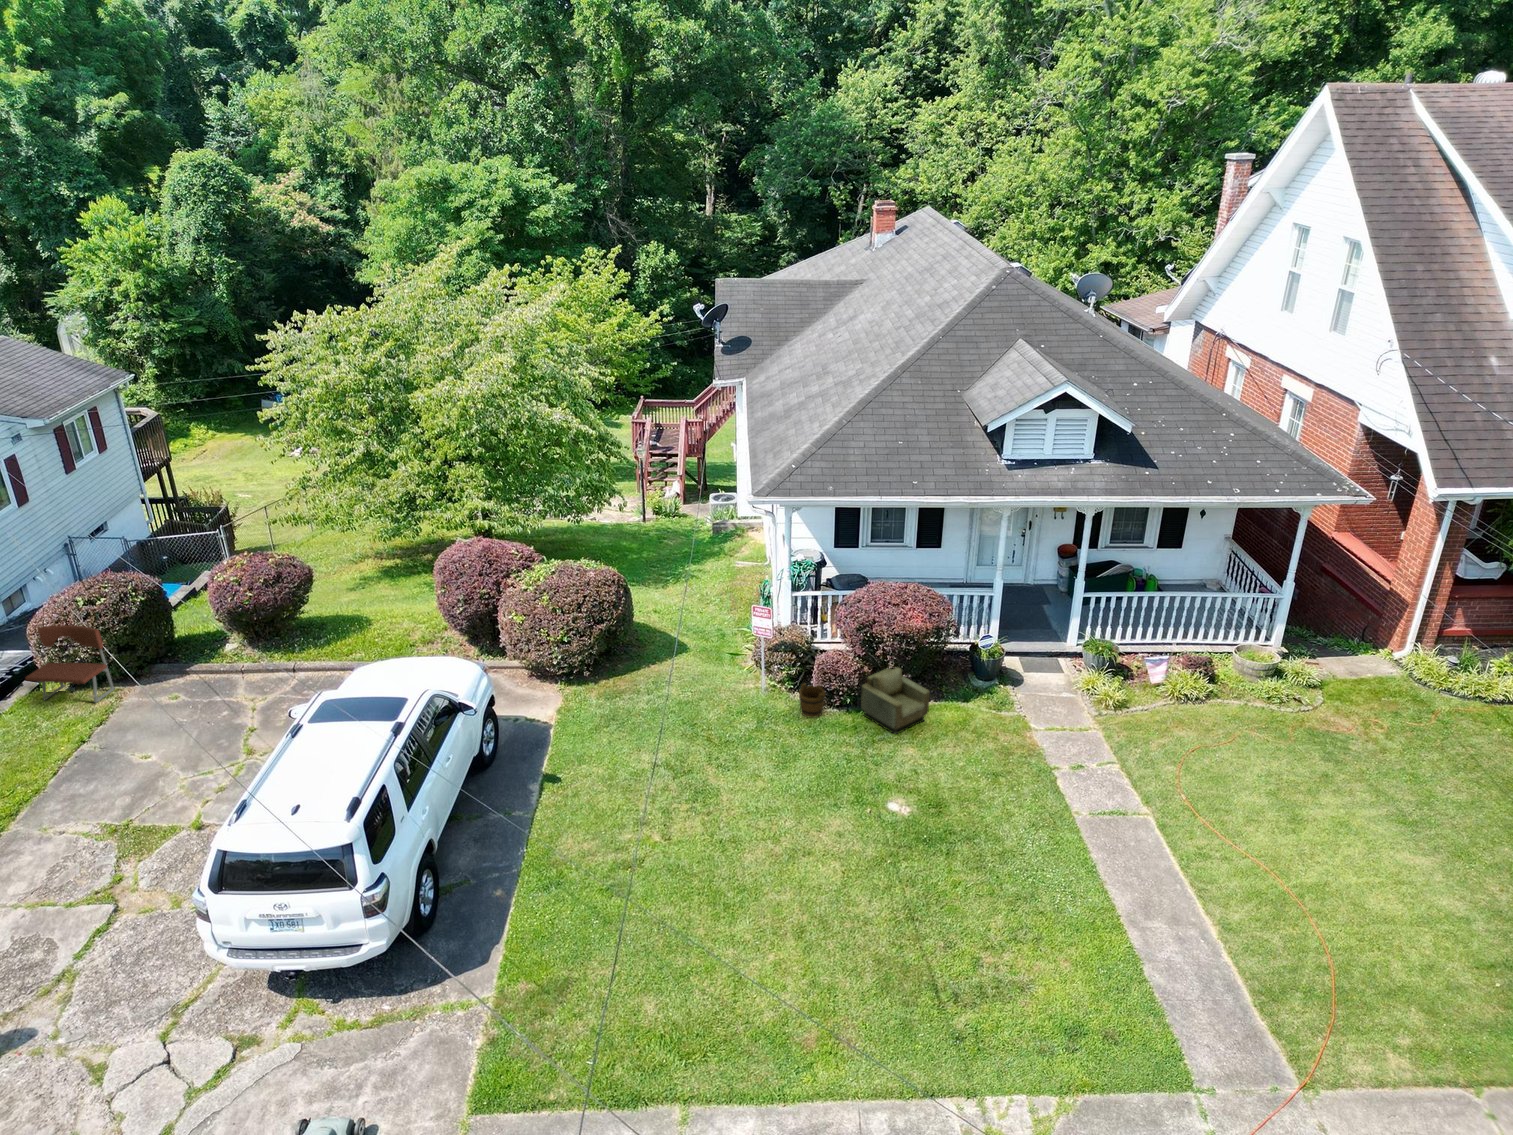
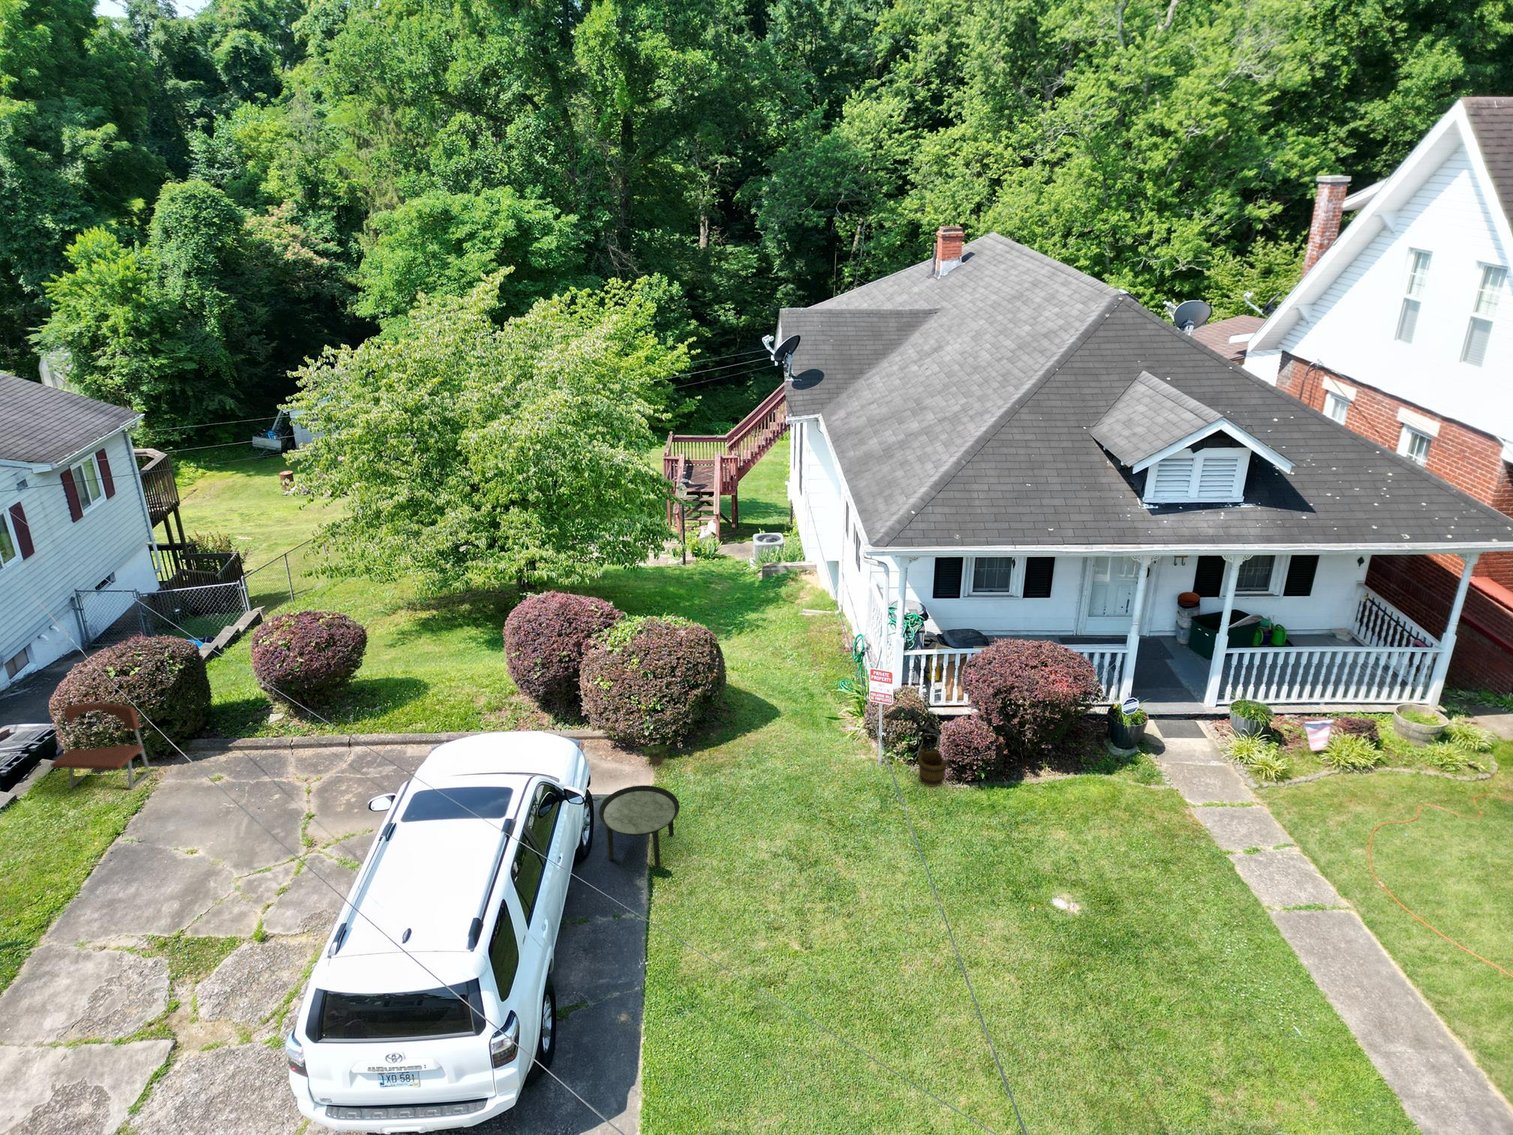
armchair: present [861,668,930,734] -> none [969,730,1063,804]
decorative plant: none [545,671,580,694] -> present [639,744,671,765]
round table: none [494,706,567,777] -> present [599,785,680,867]

